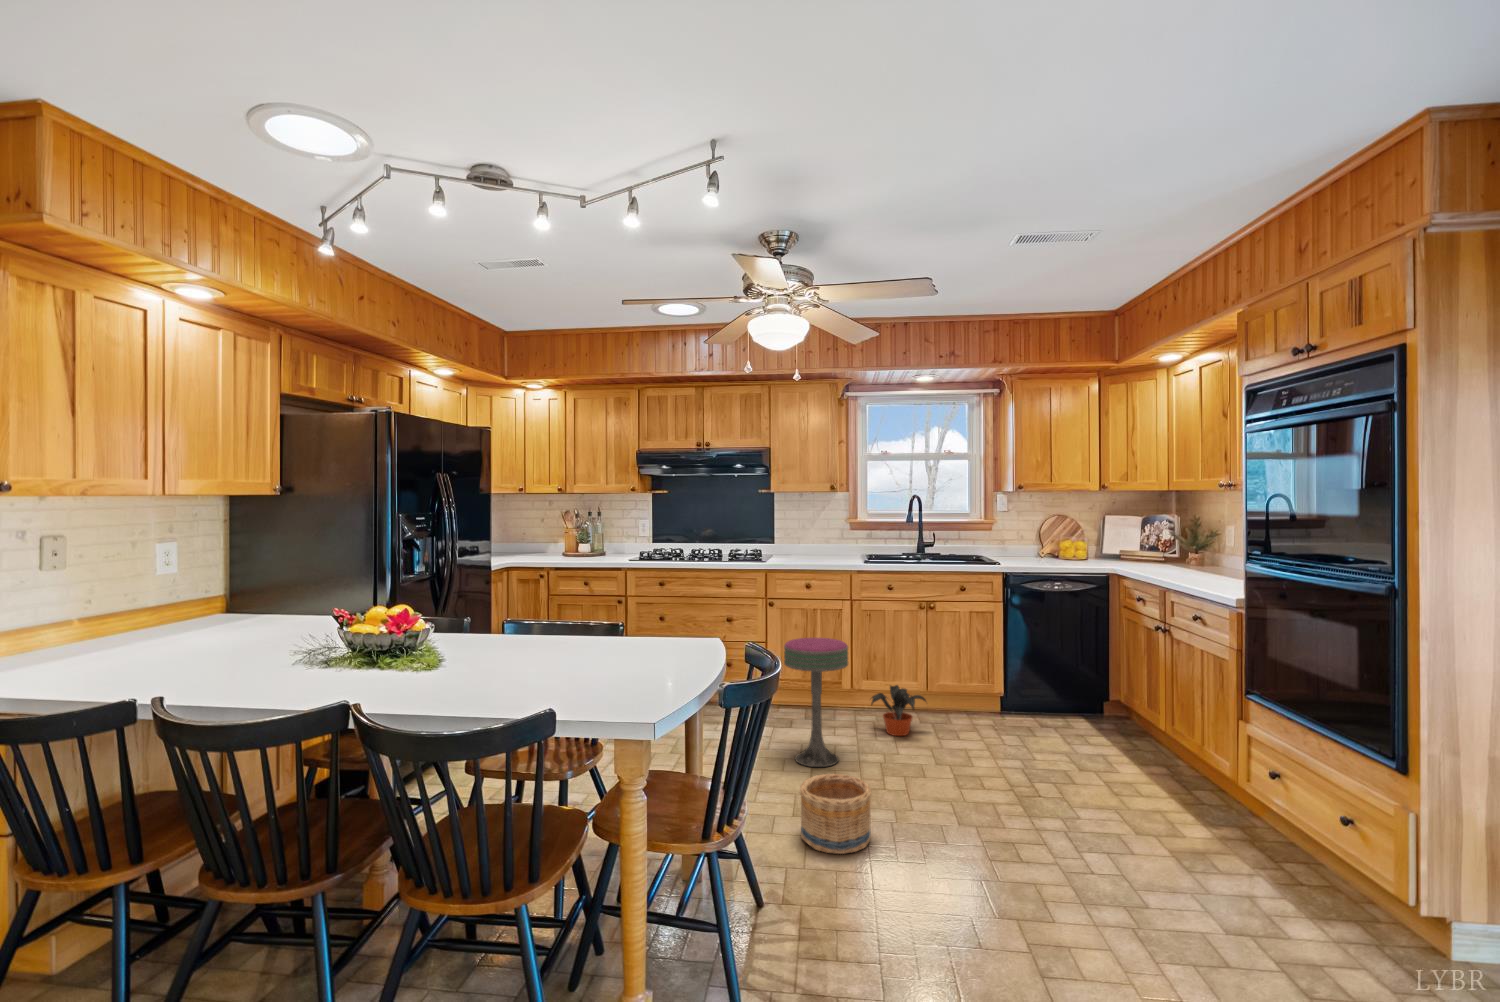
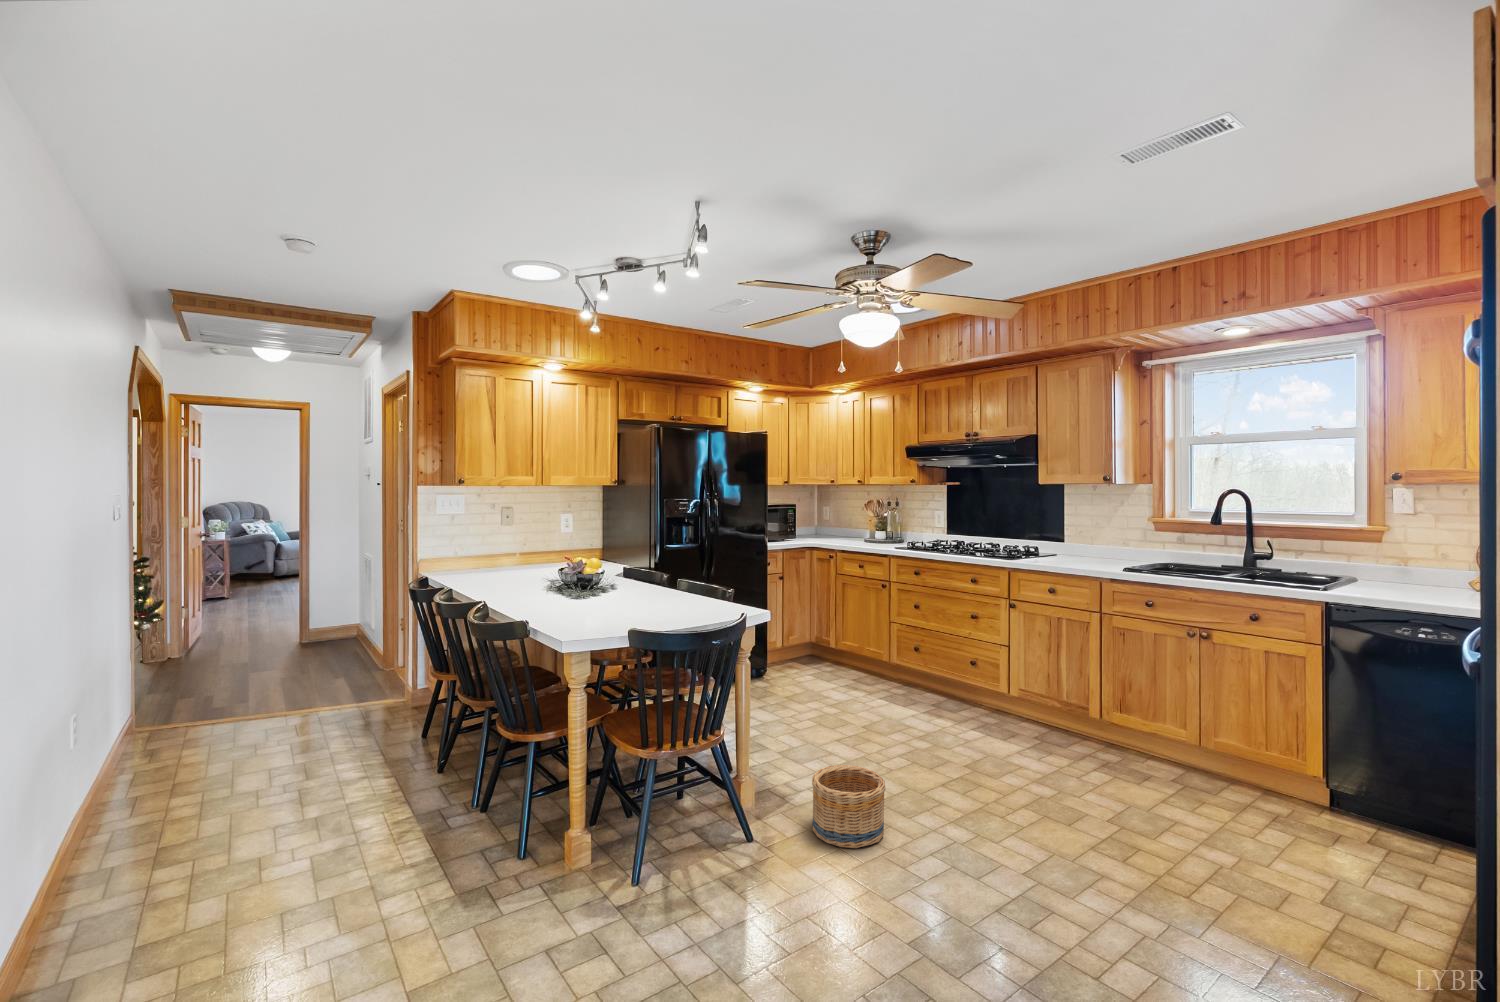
bar stool: present [784,638,848,767] -> none [925,638,997,779]
potted plant: present [871,685,926,736] -> none [1062,718,1141,783]

